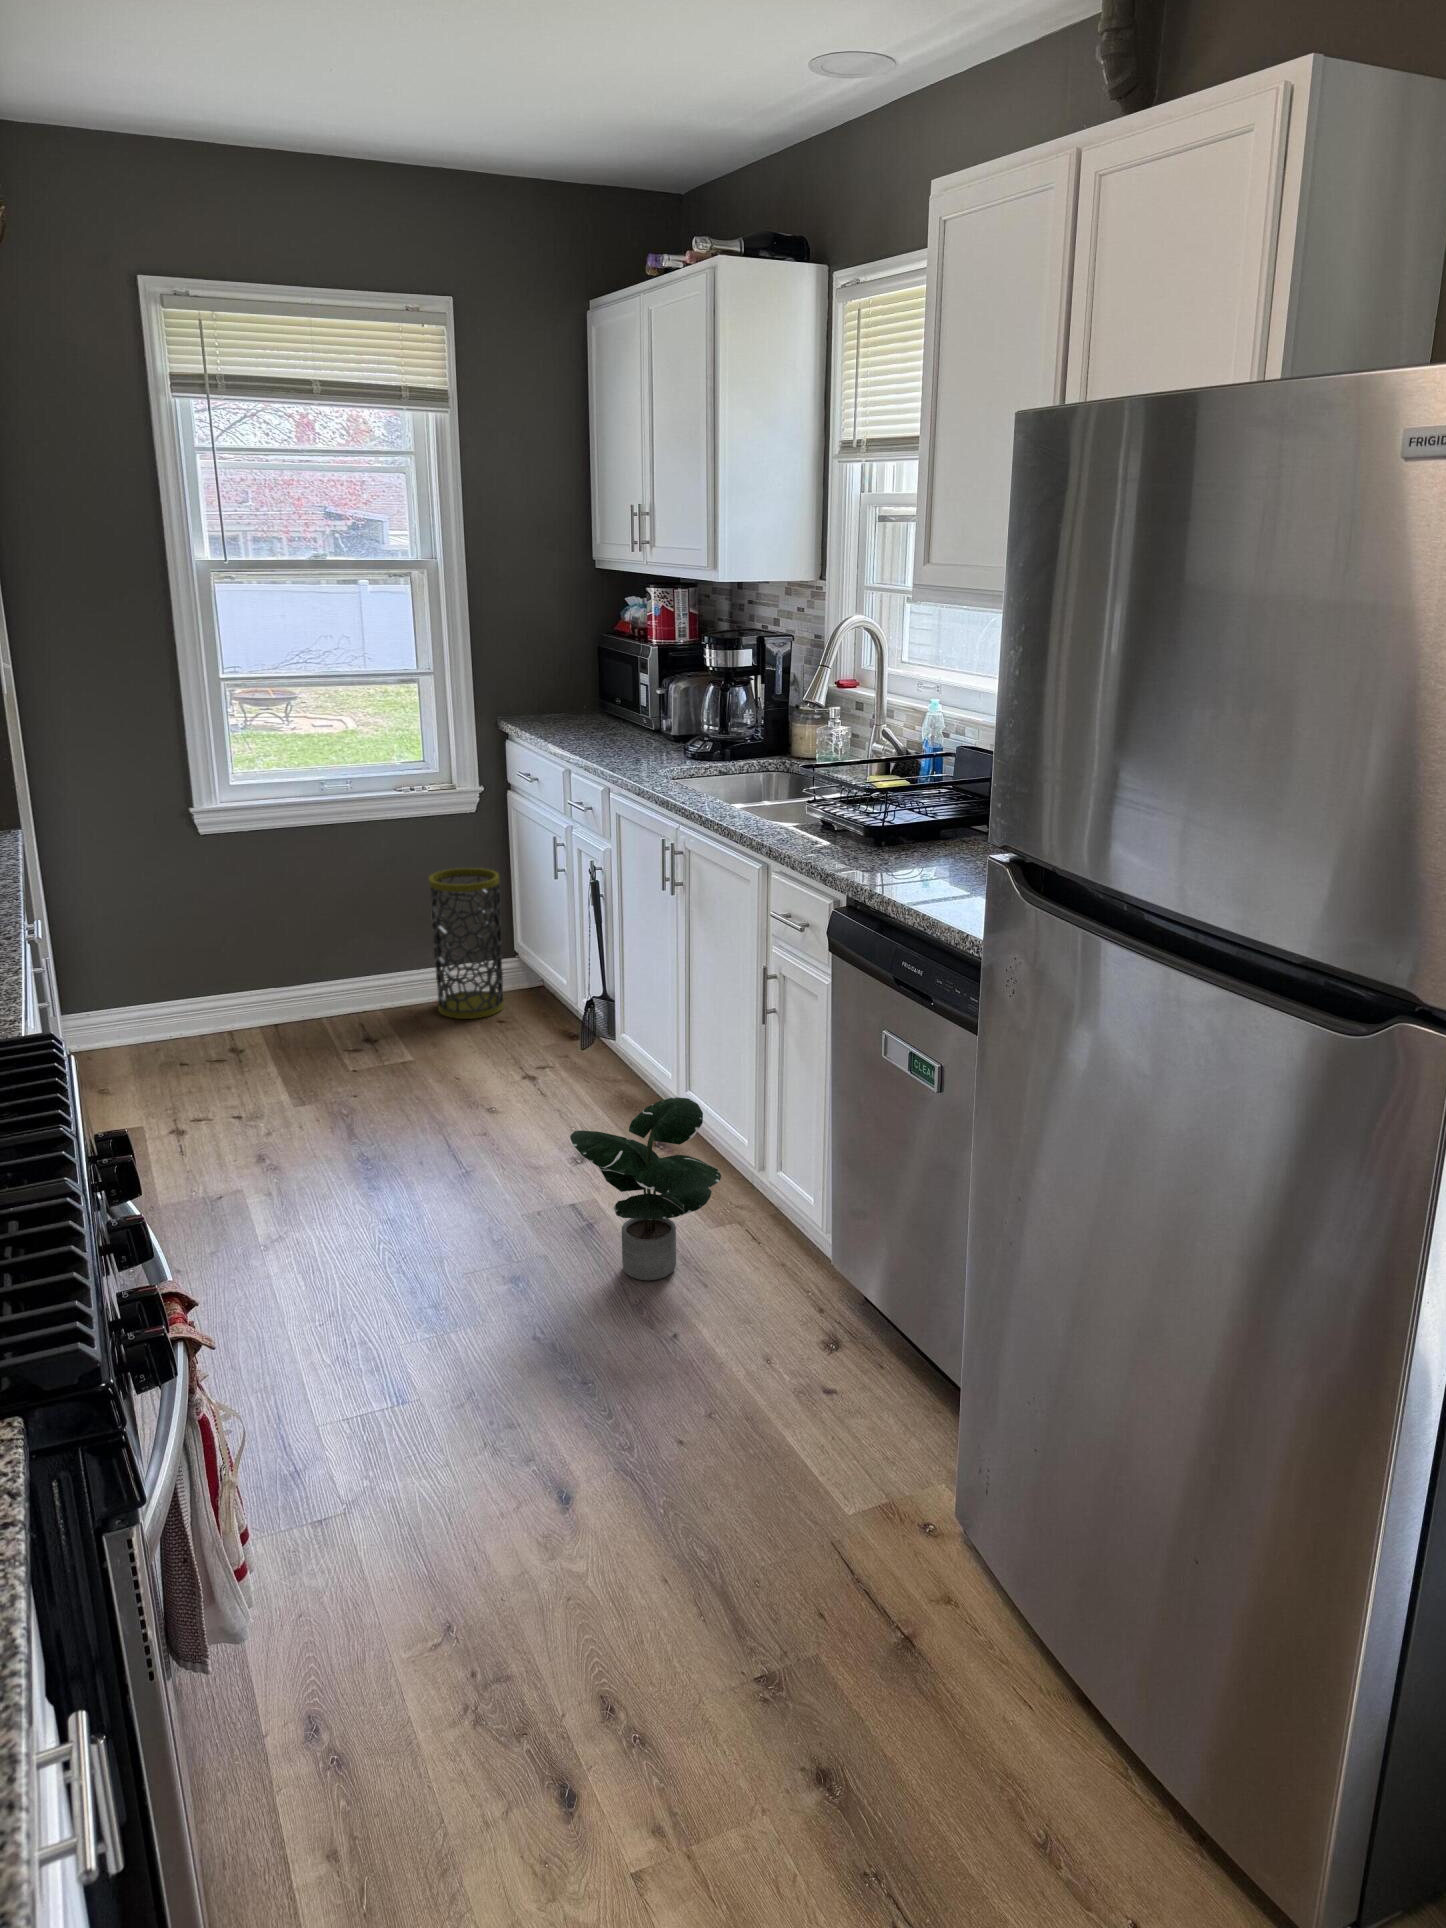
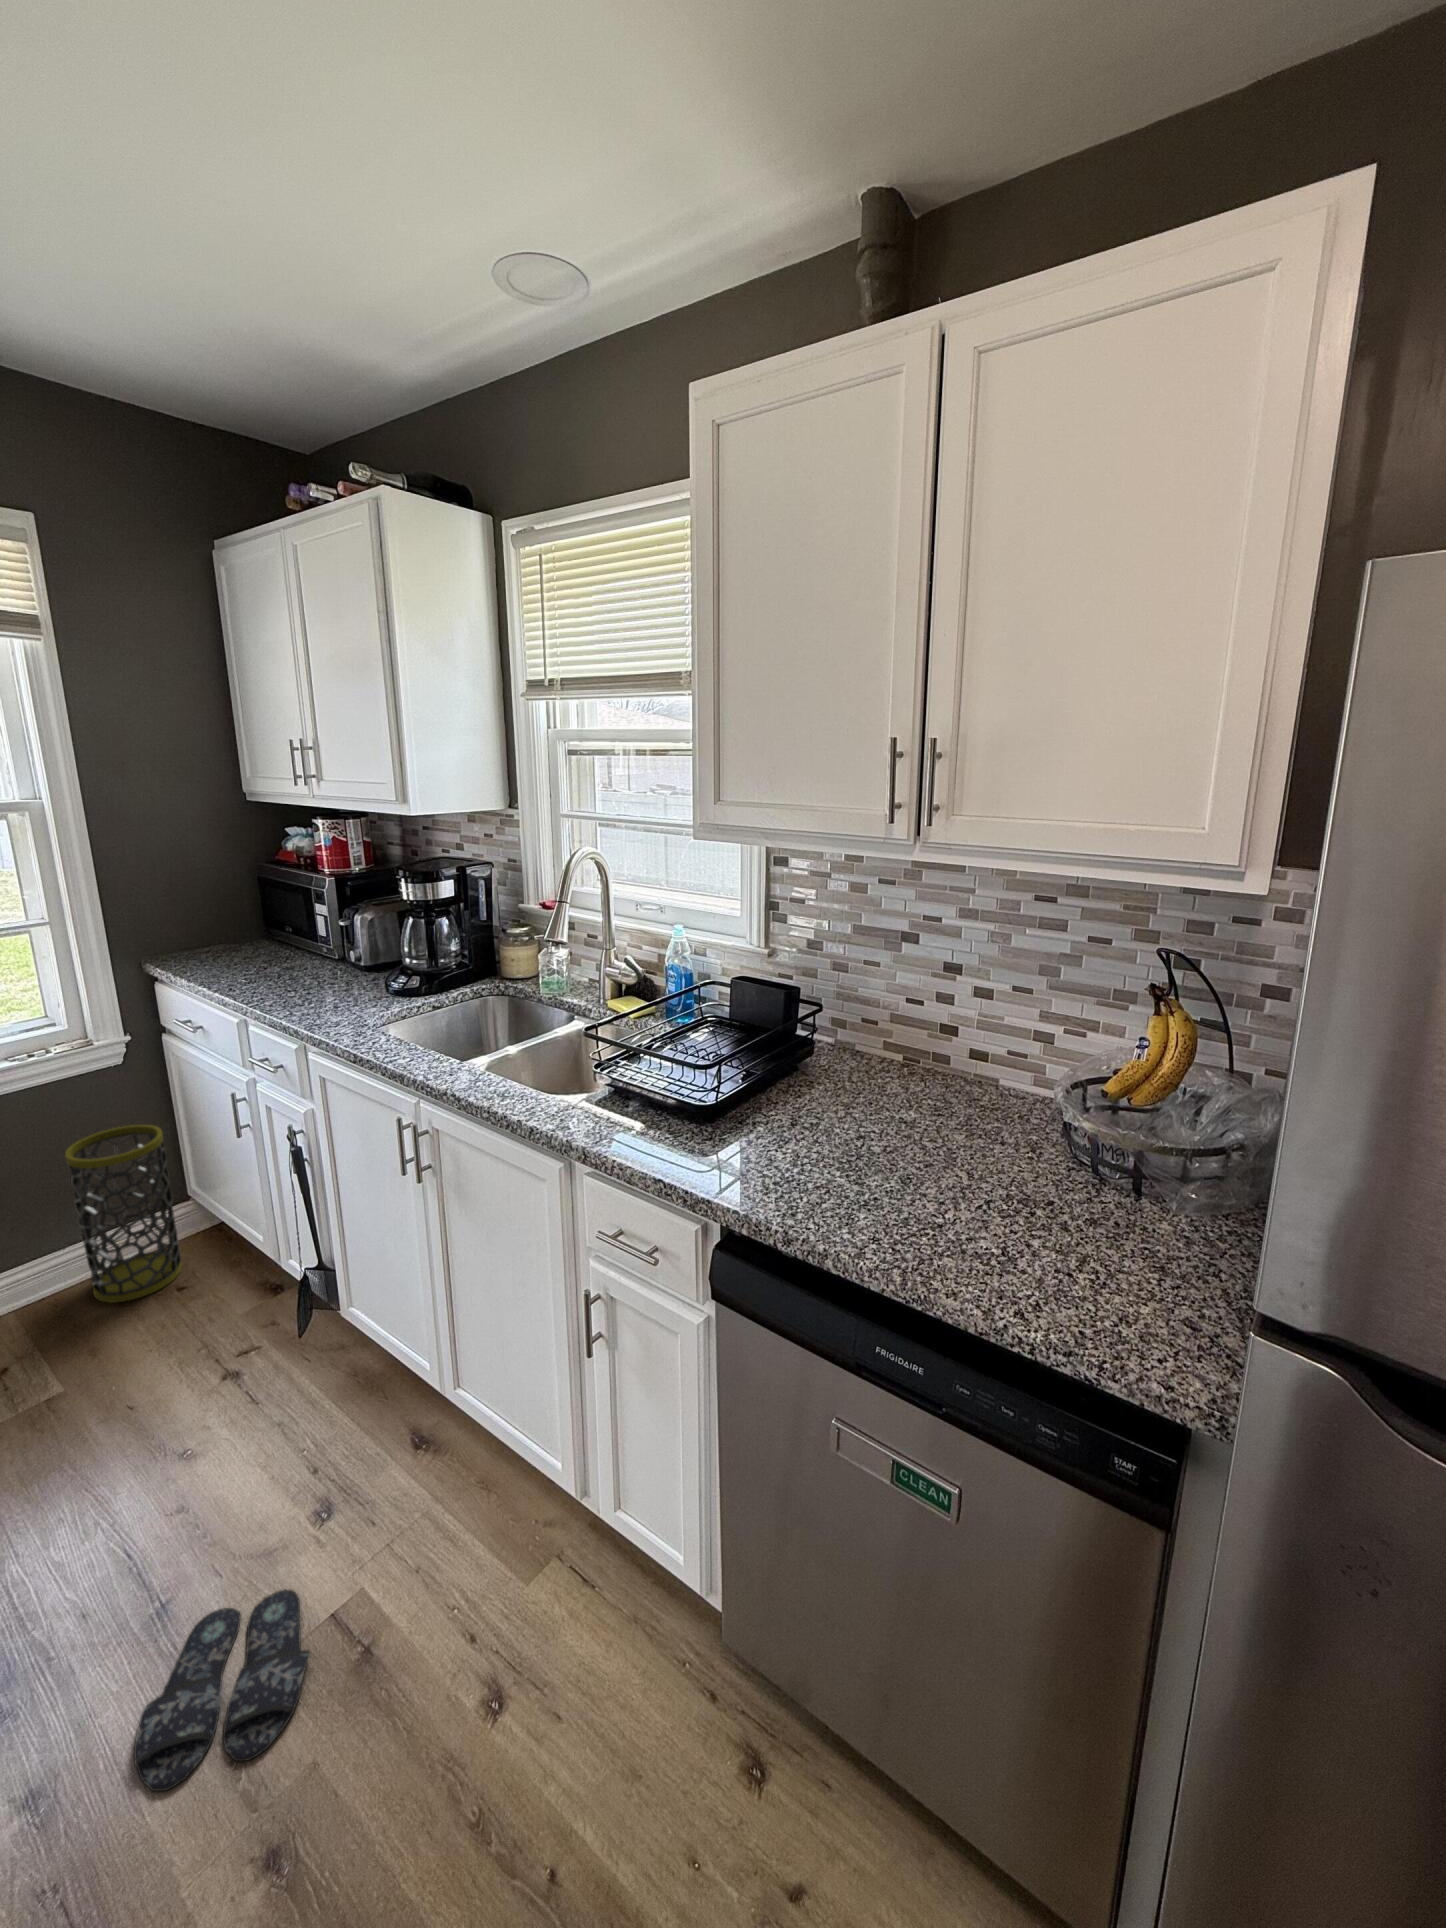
potted plant: present [570,1097,721,1281] -> none [343,1464,575,1762]
slippers: none [447,1181,556,1242] -> present [134,1590,310,1791]

